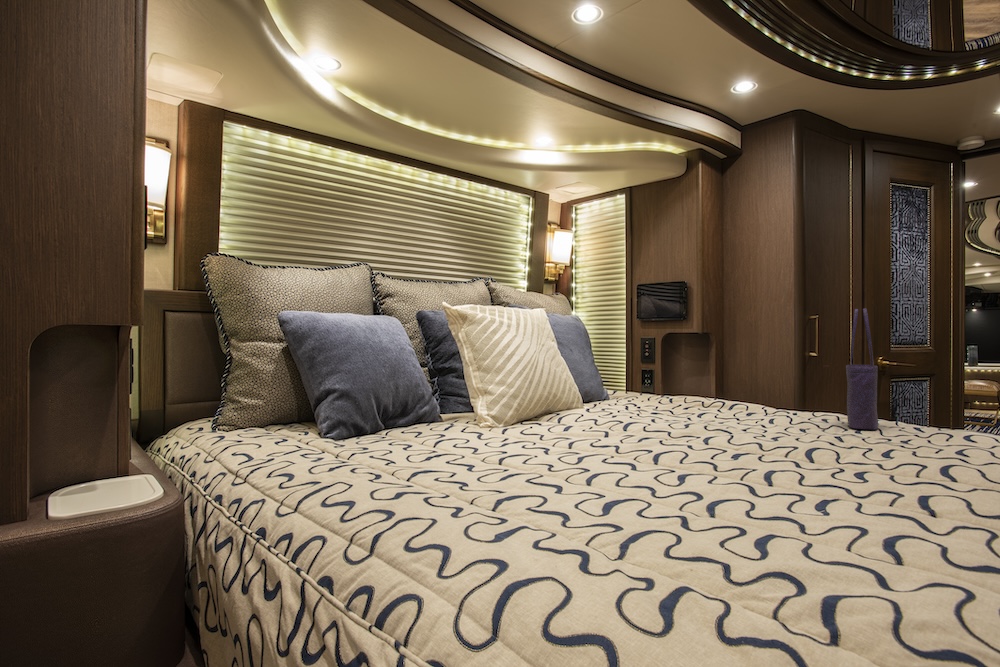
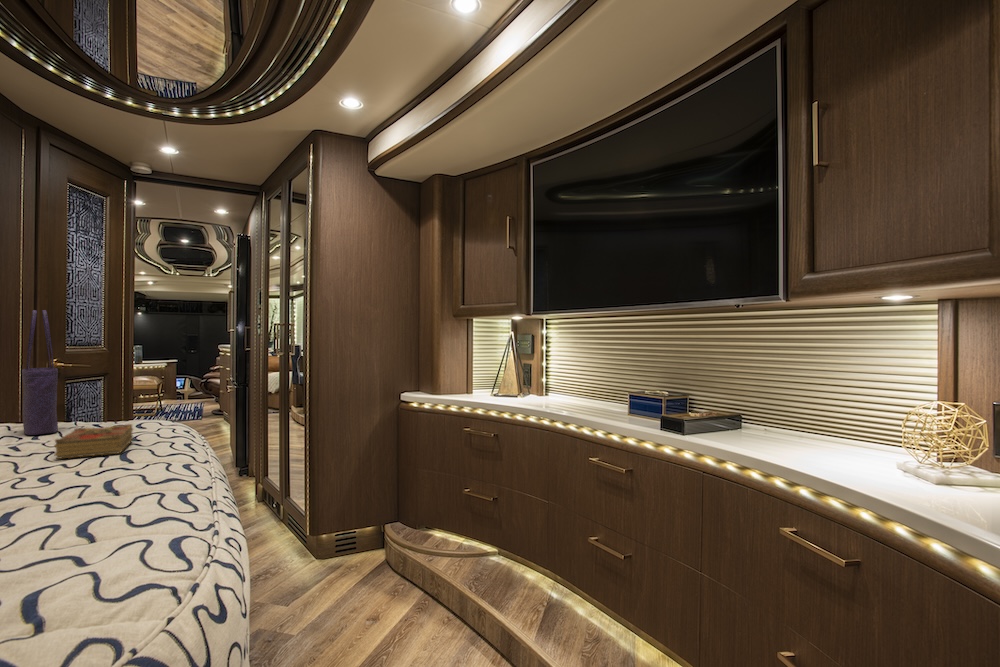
book: none [871,429,958,466] -> present [54,424,133,459]

